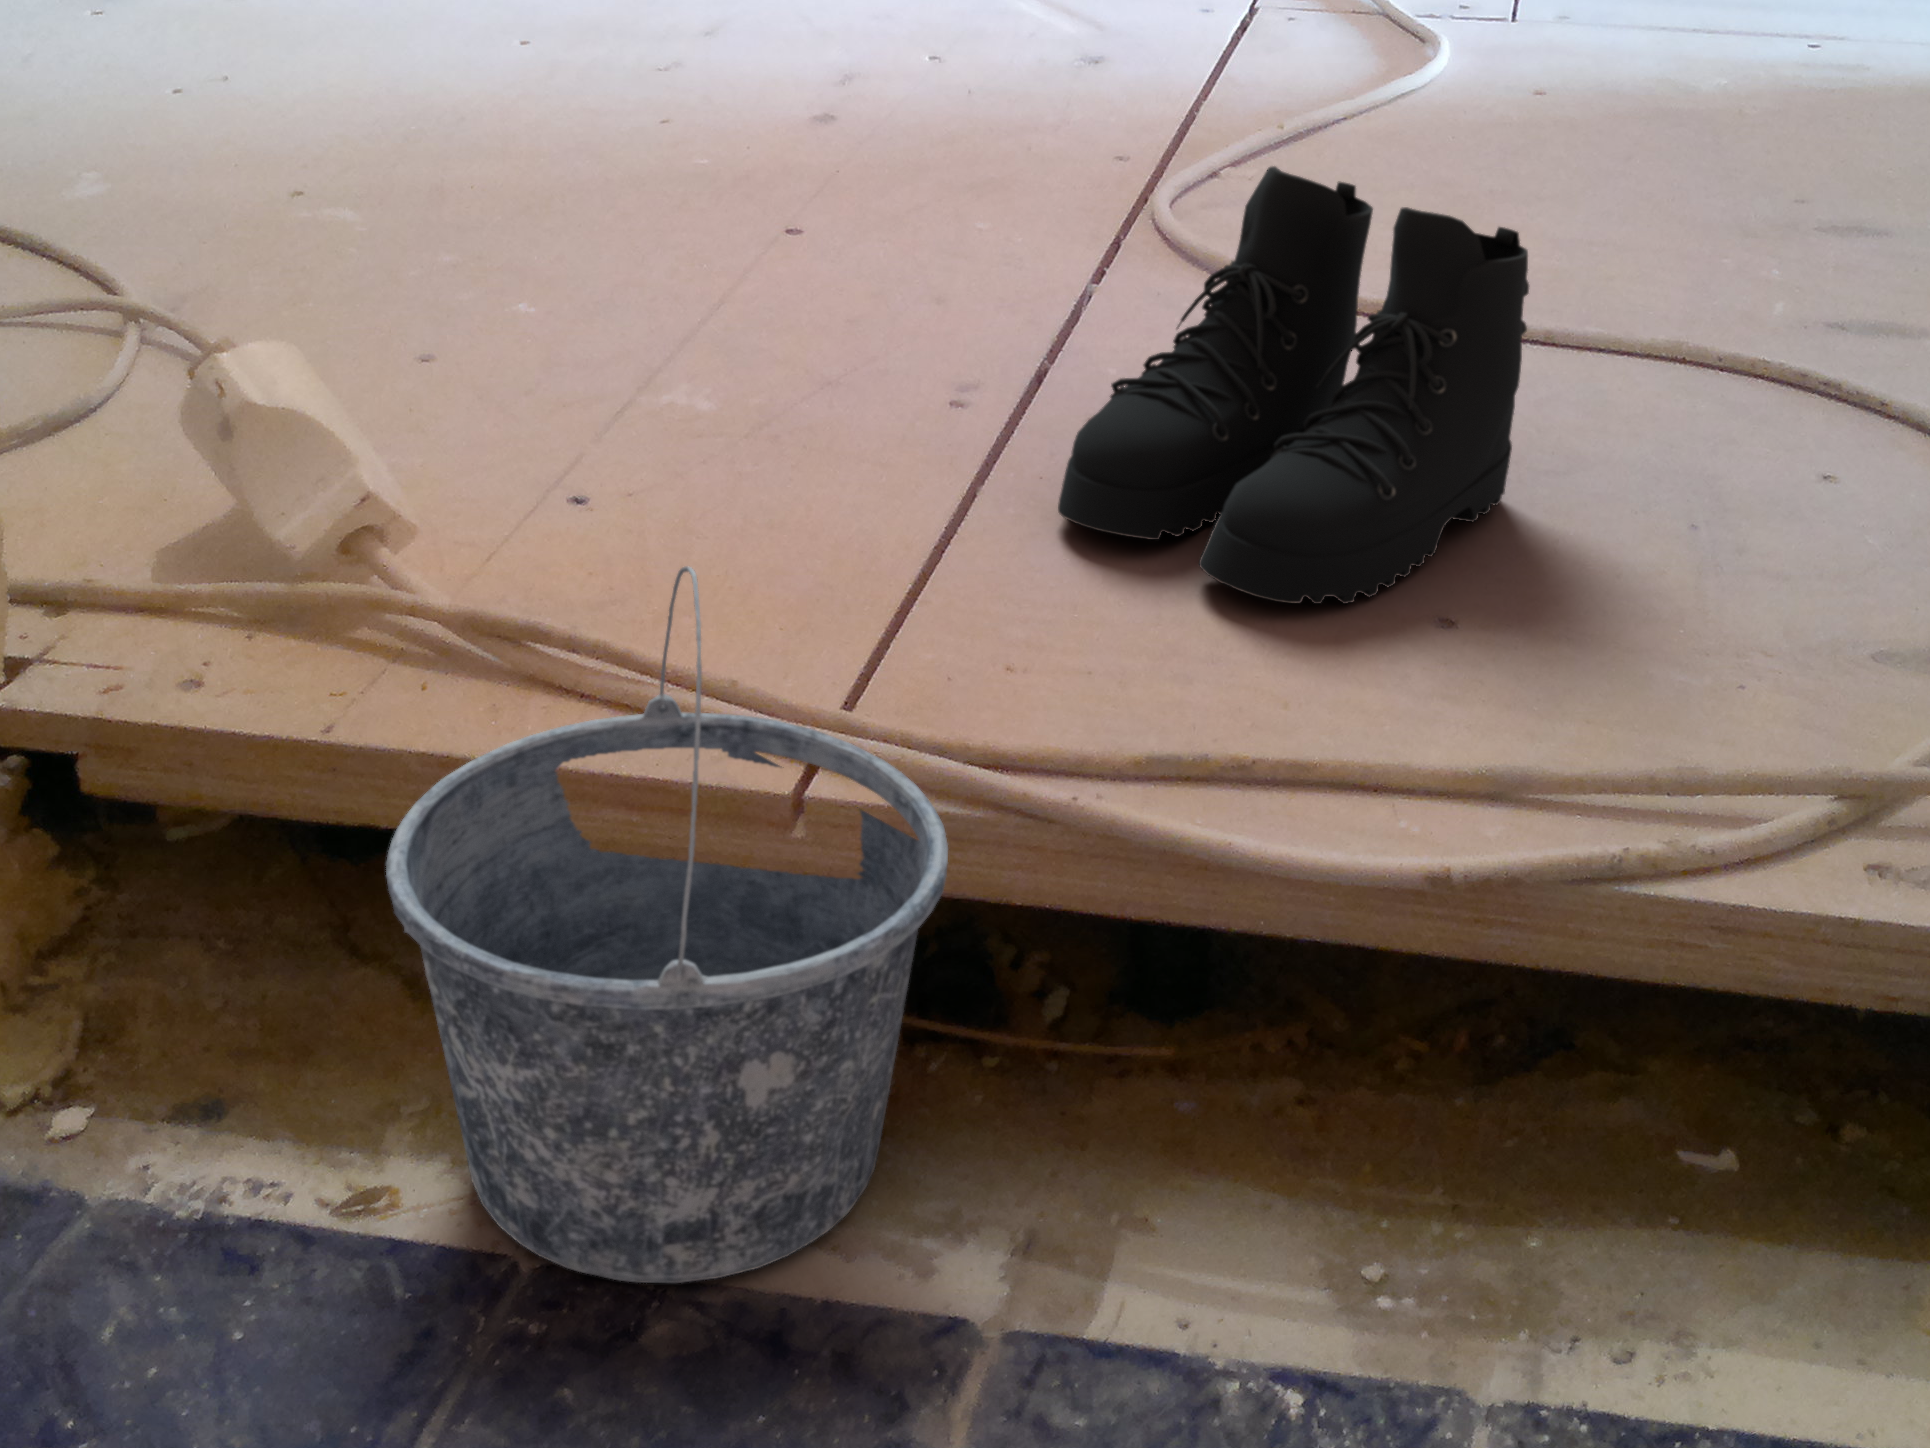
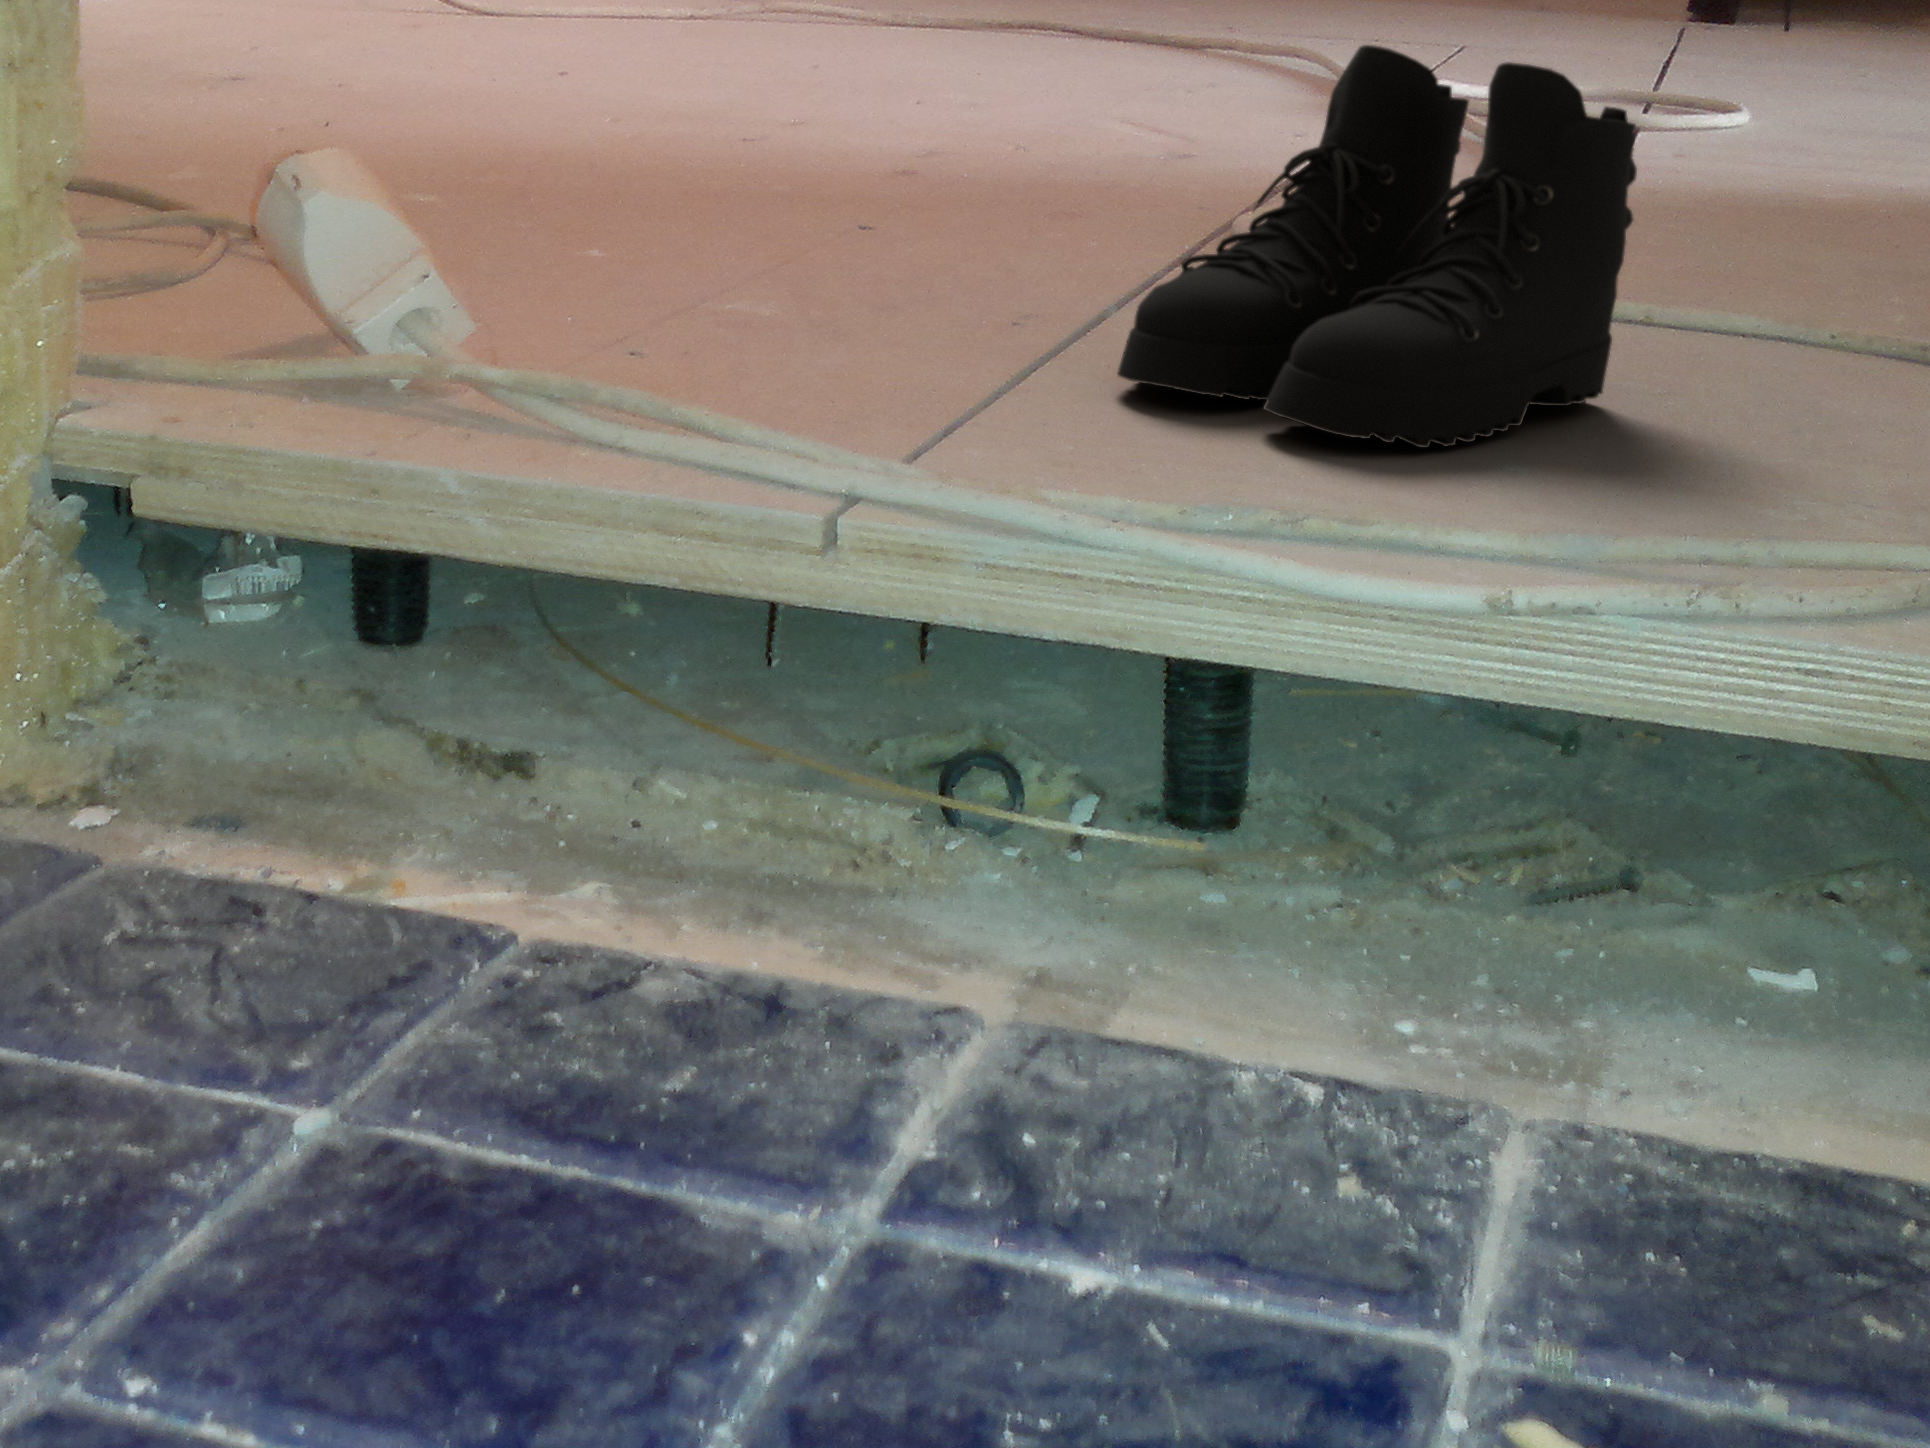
bucket: present [386,566,948,1283] -> none [411,225,977,957]

